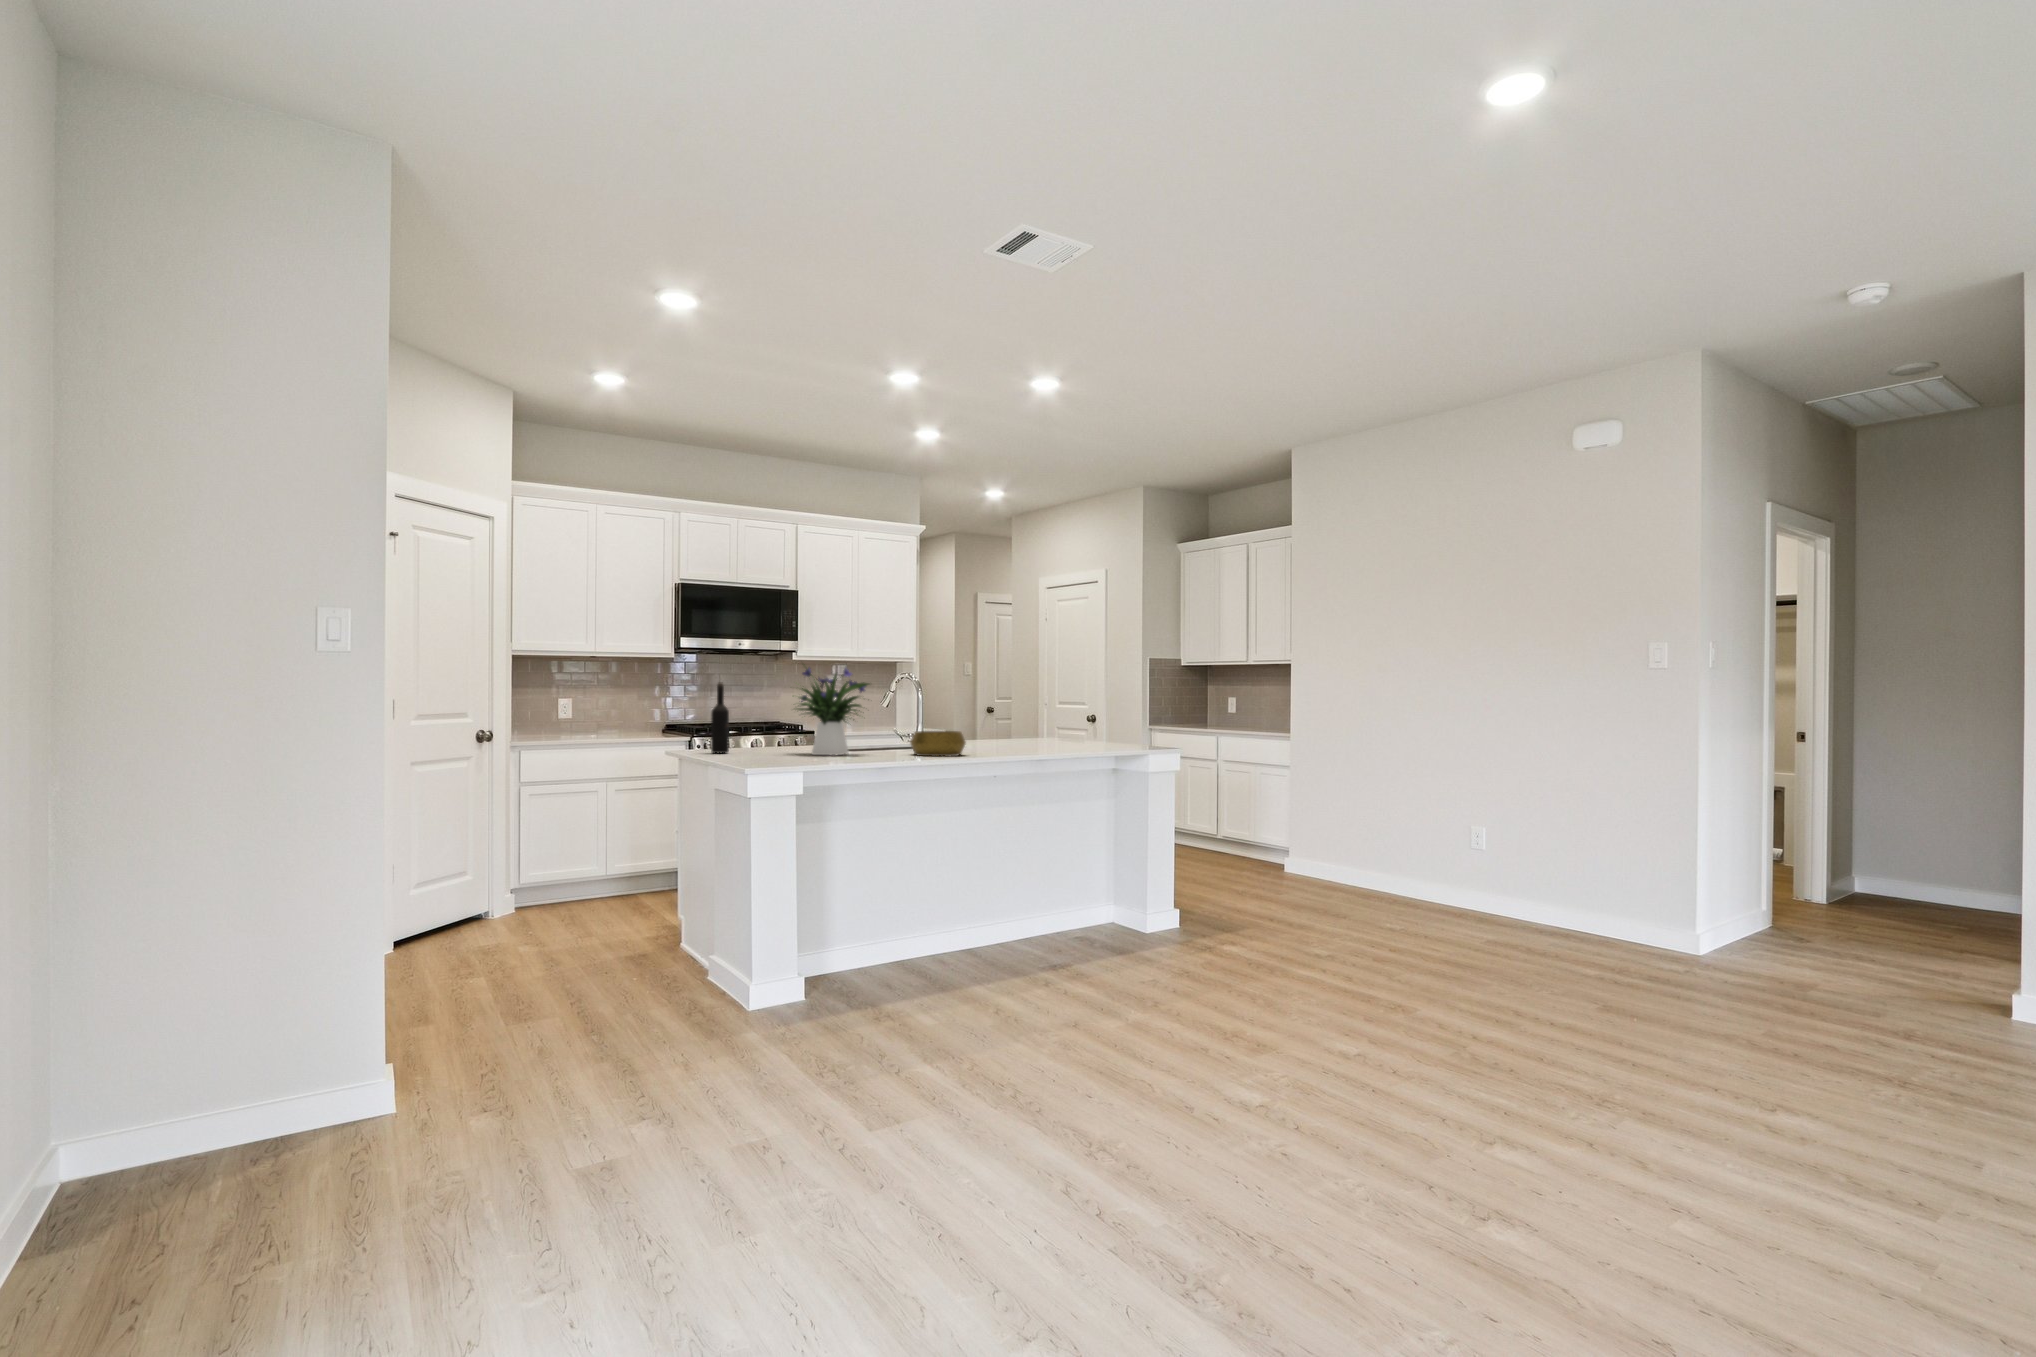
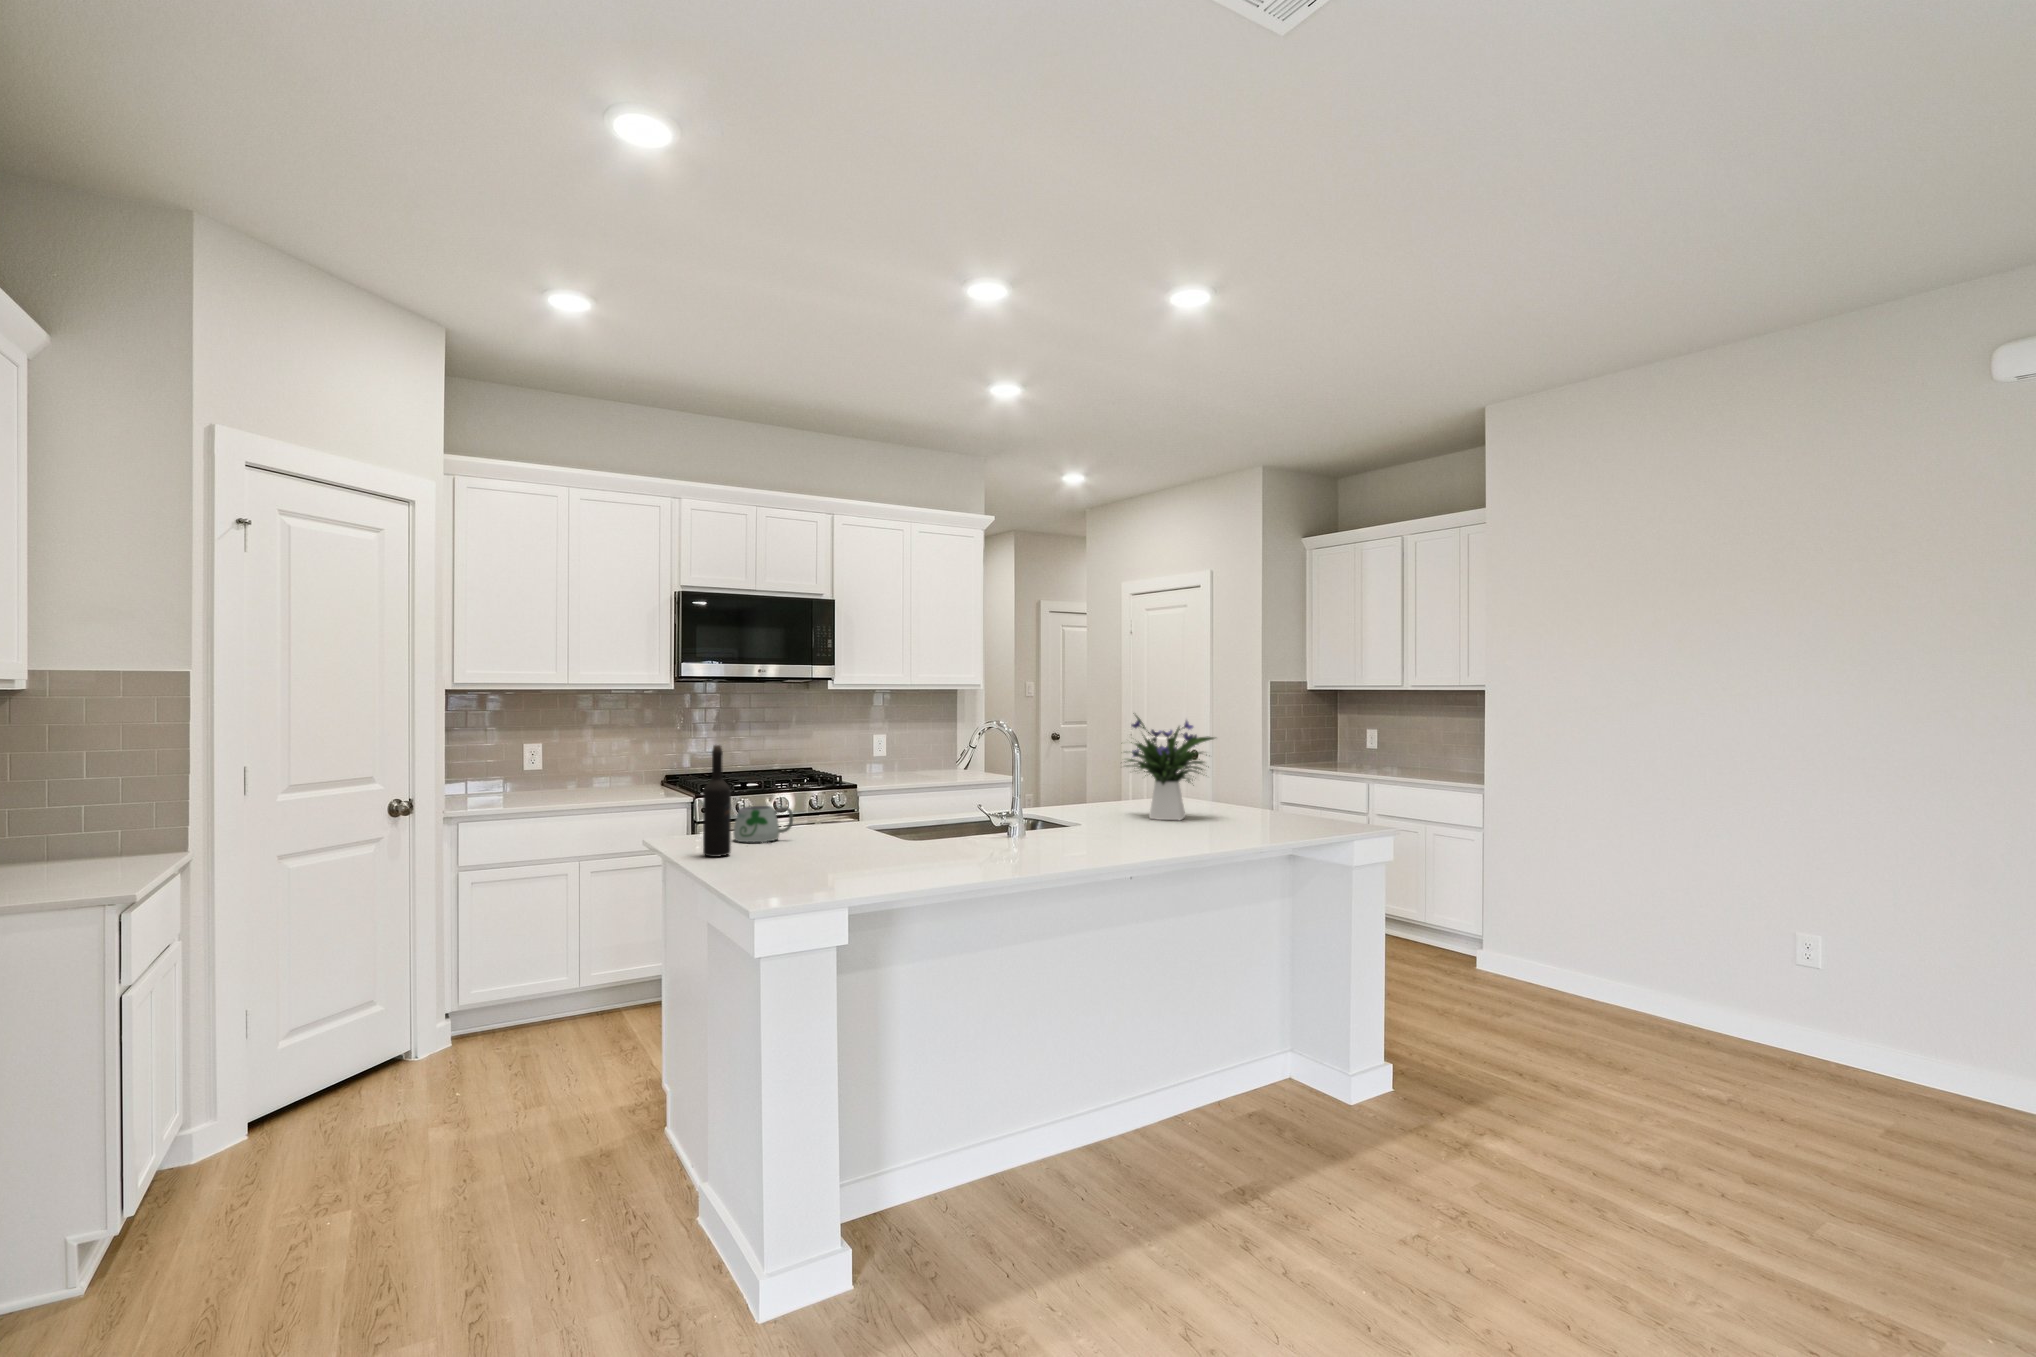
flower arrangement: present [797,668,869,755] -> present [1127,715,1214,820]
mug: none [728,728,769,751] -> present [733,806,793,843]
decorative bowl: present [910,731,966,756] -> none [1007,812,1094,858]

